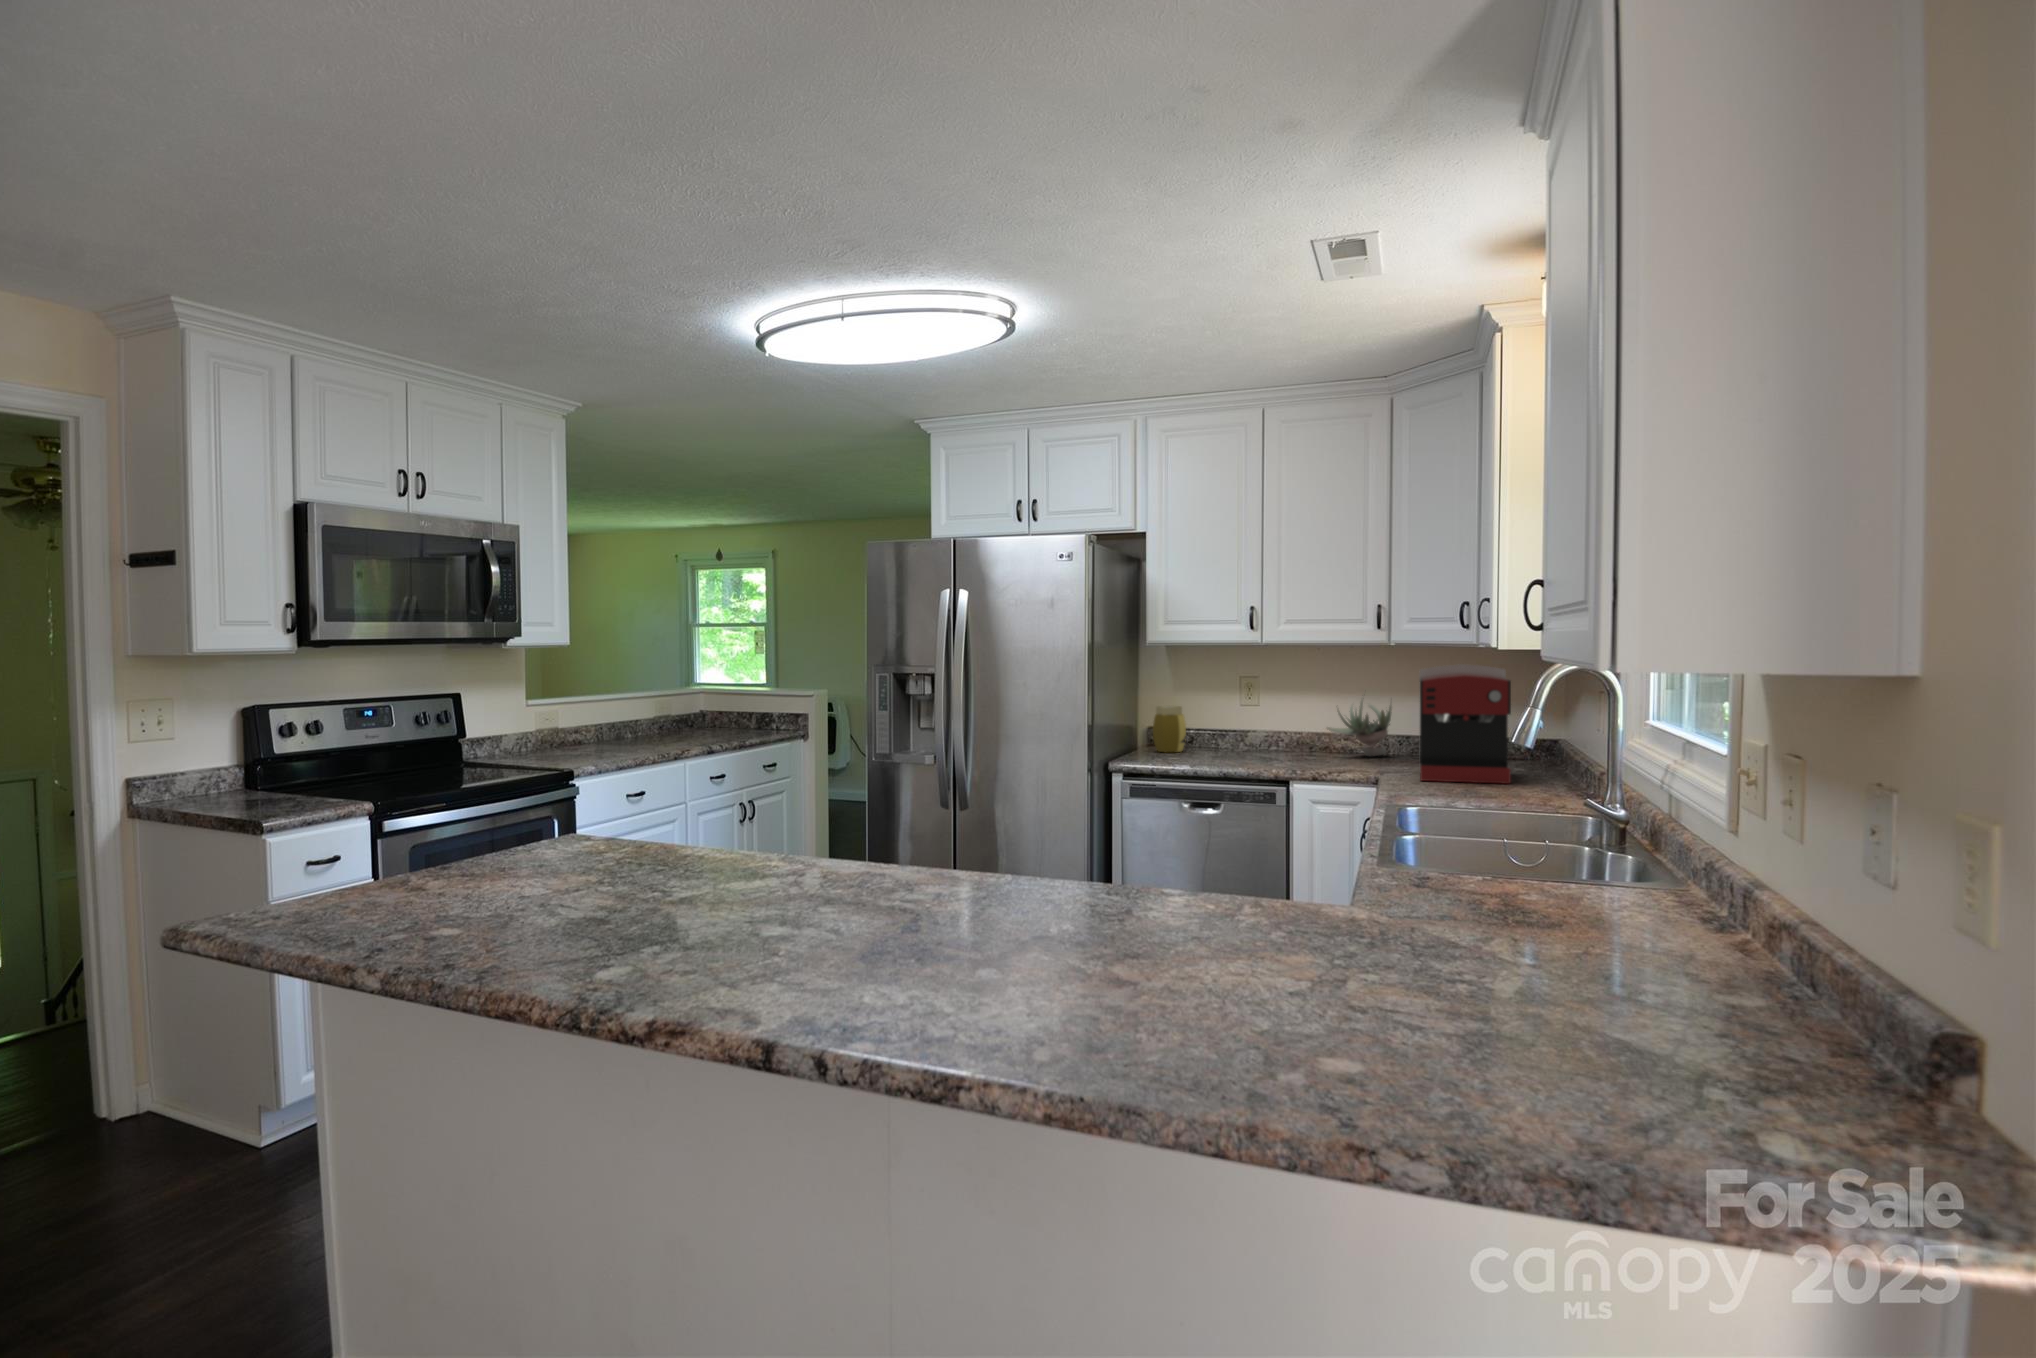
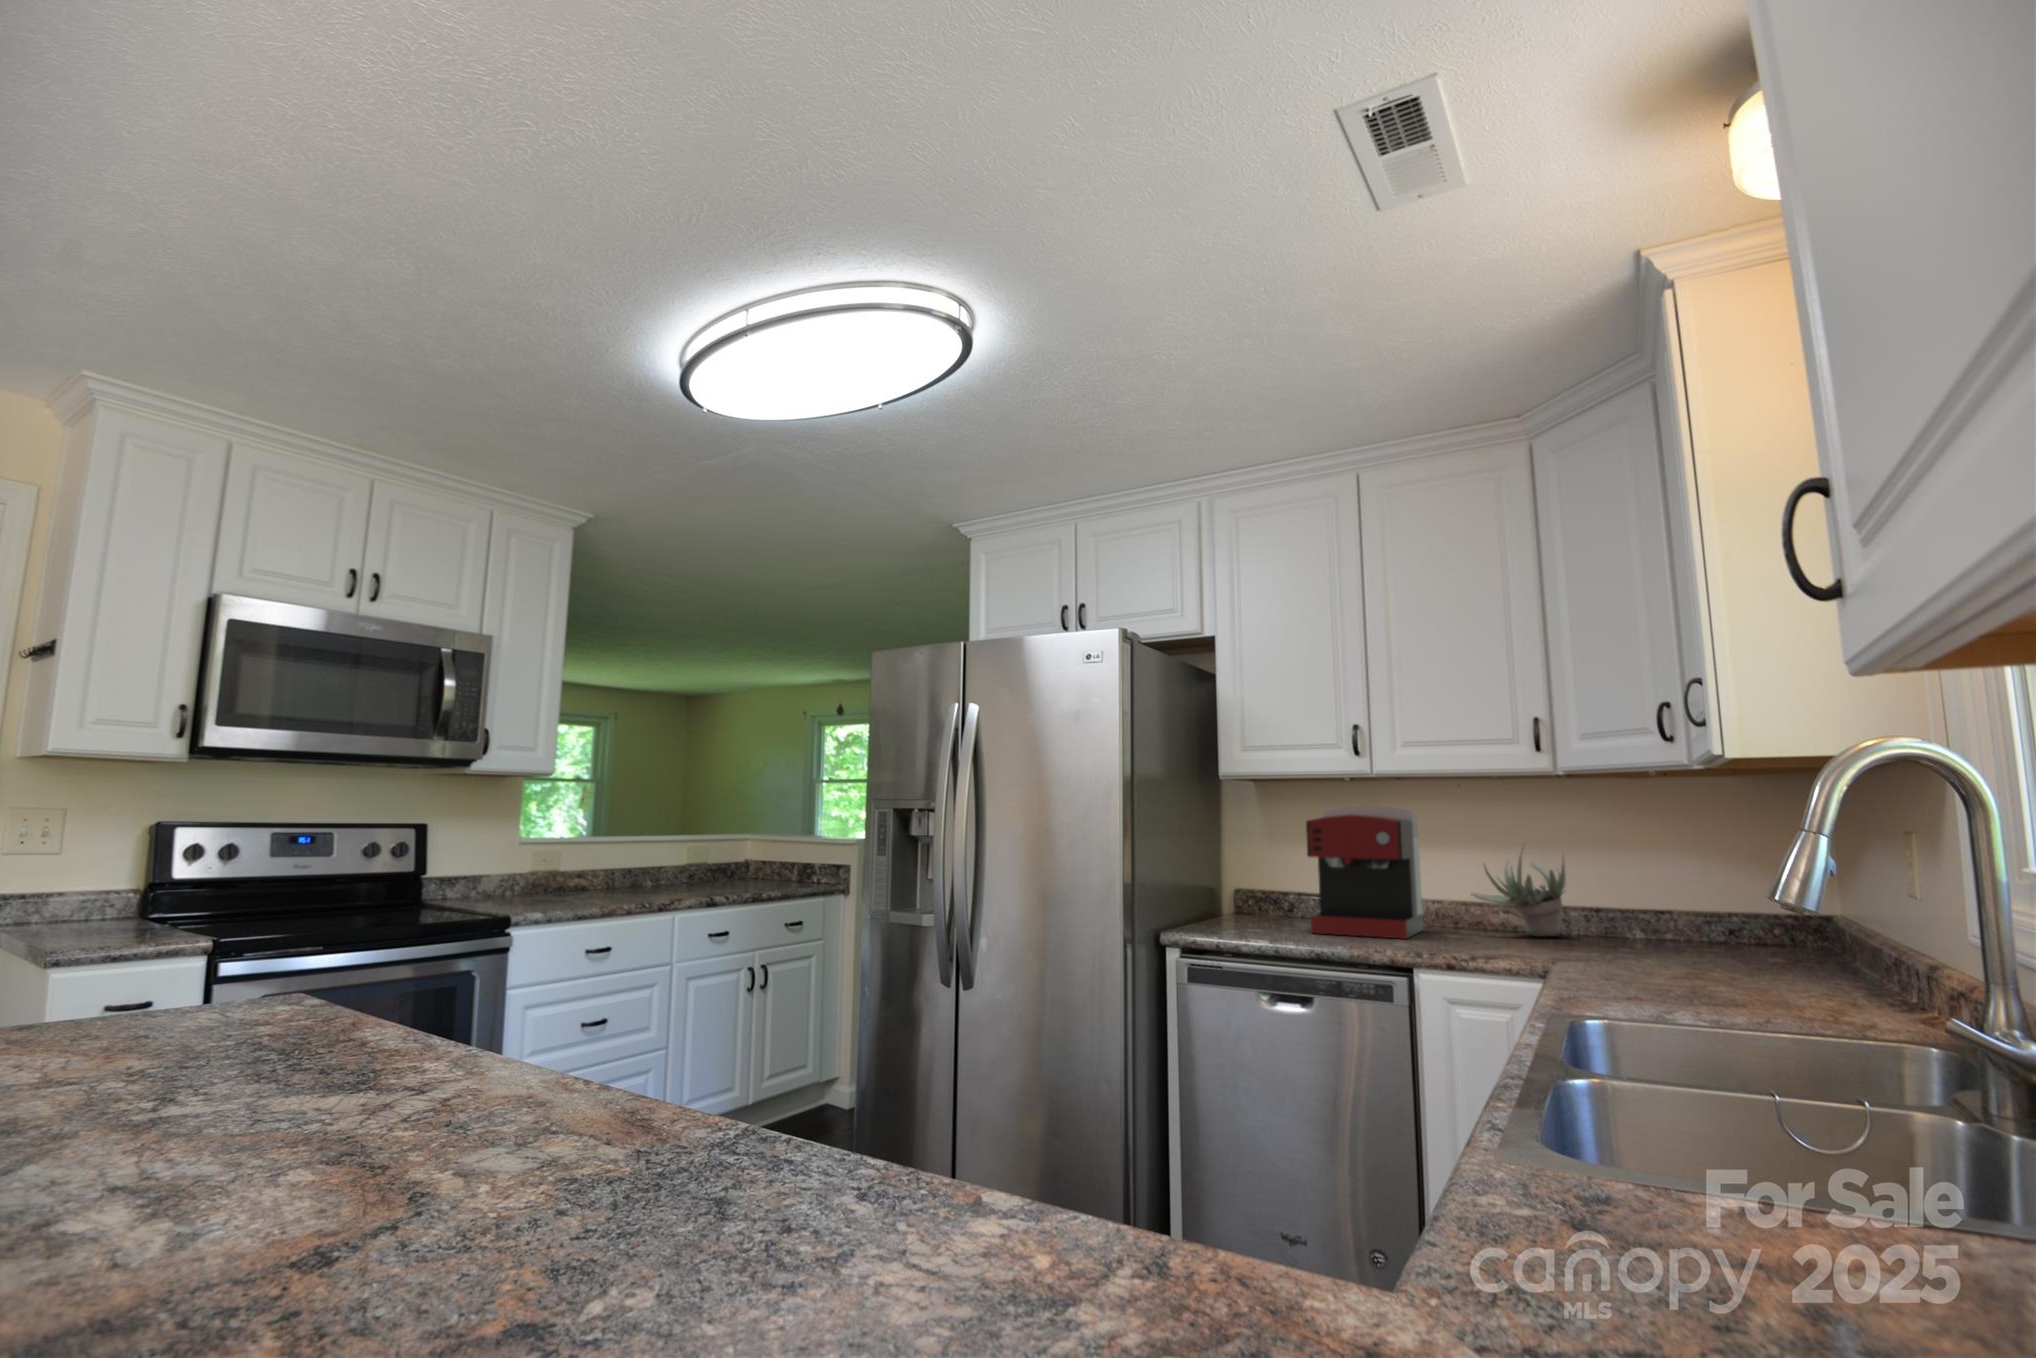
coffee maker: present [1419,664,1511,784] -> present [1306,805,1423,939]
jar: present [1153,706,1186,752] -> none [1238,861,1282,922]

